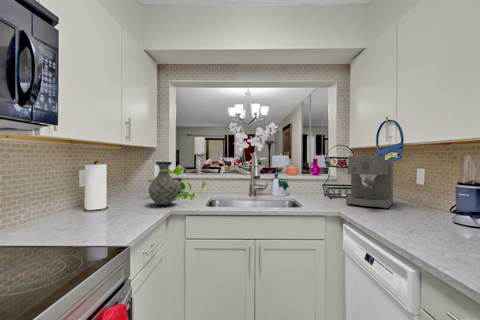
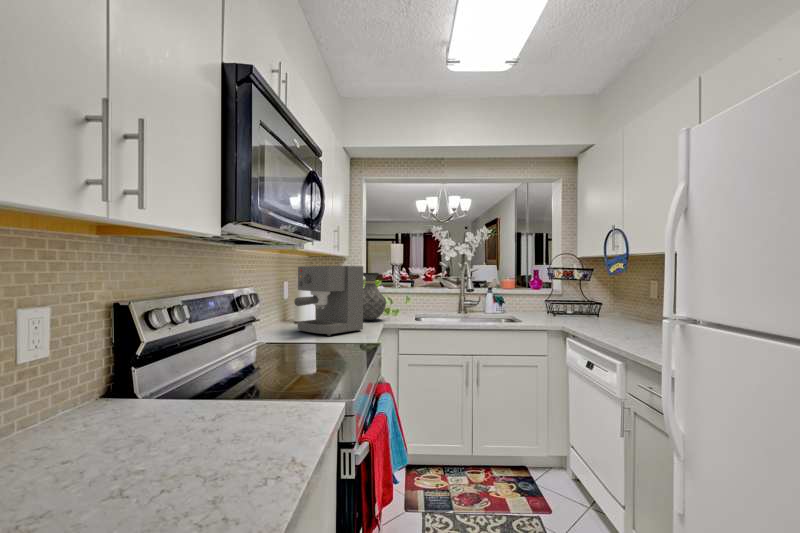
coffee maker: present [346,156,393,209] -> present [294,266,363,336]

